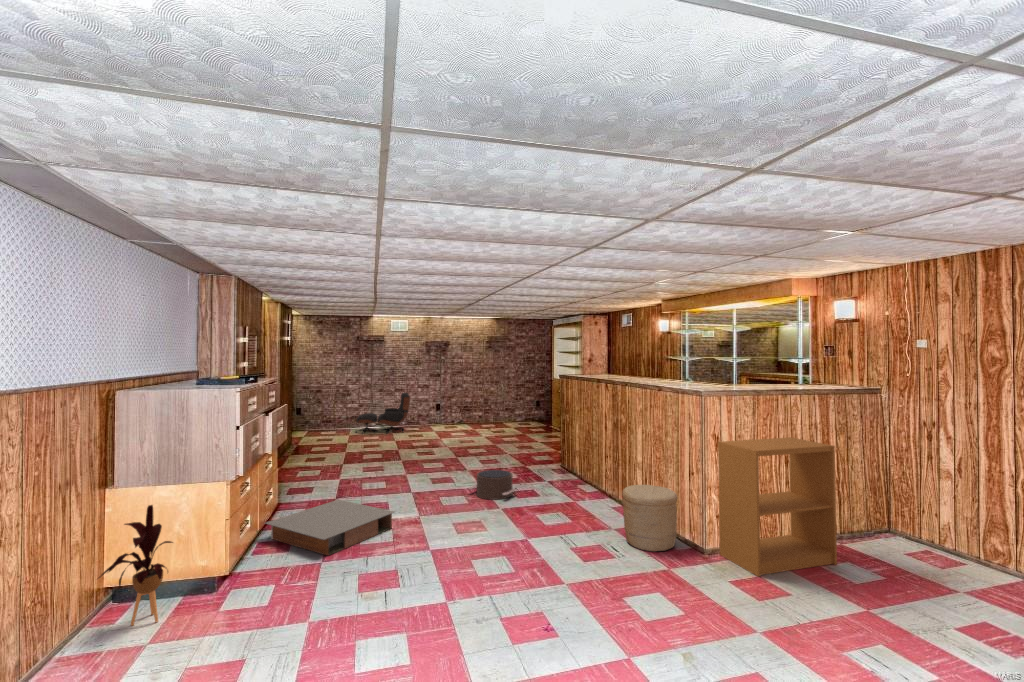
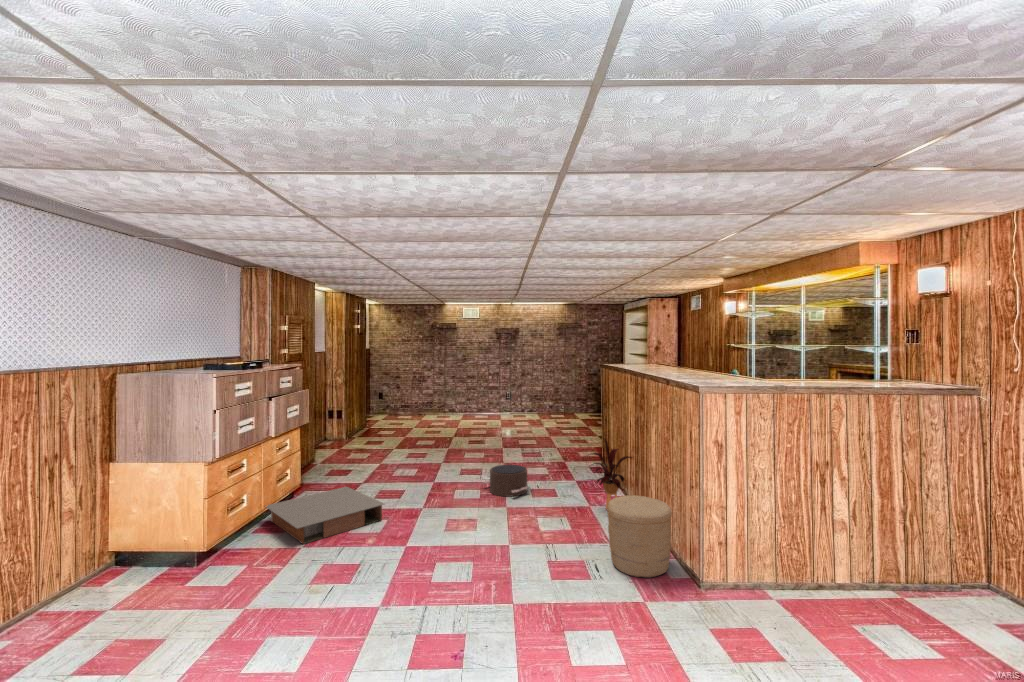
lounge chair: present [355,393,410,434] -> none [427,380,478,420]
bookshelf: present [718,437,837,577] -> none [716,450,877,628]
house plant: present [99,505,173,625] -> present [592,439,632,509]

